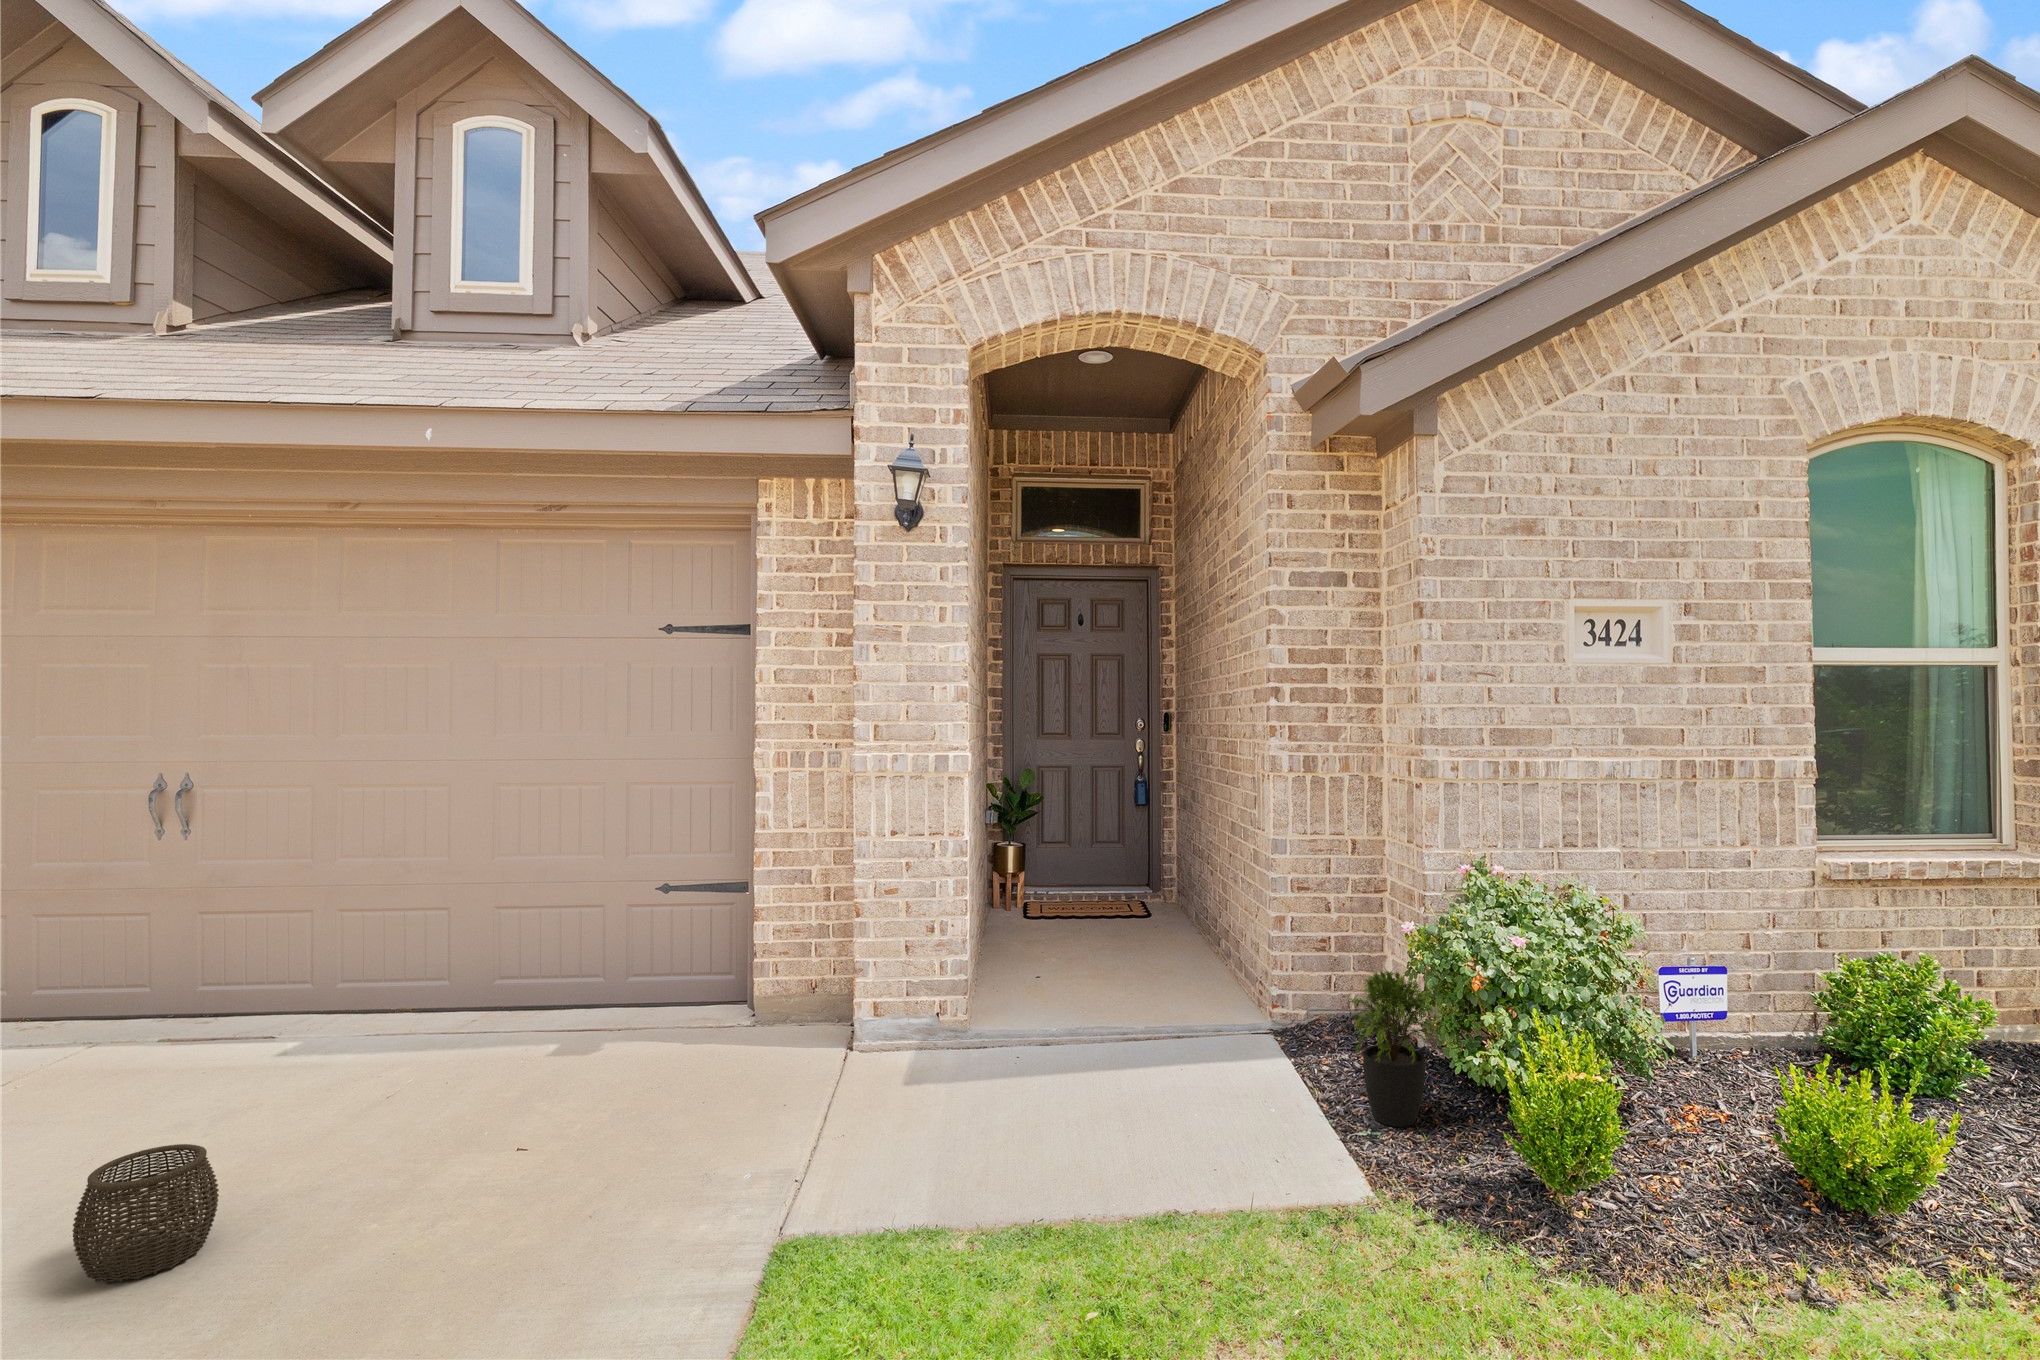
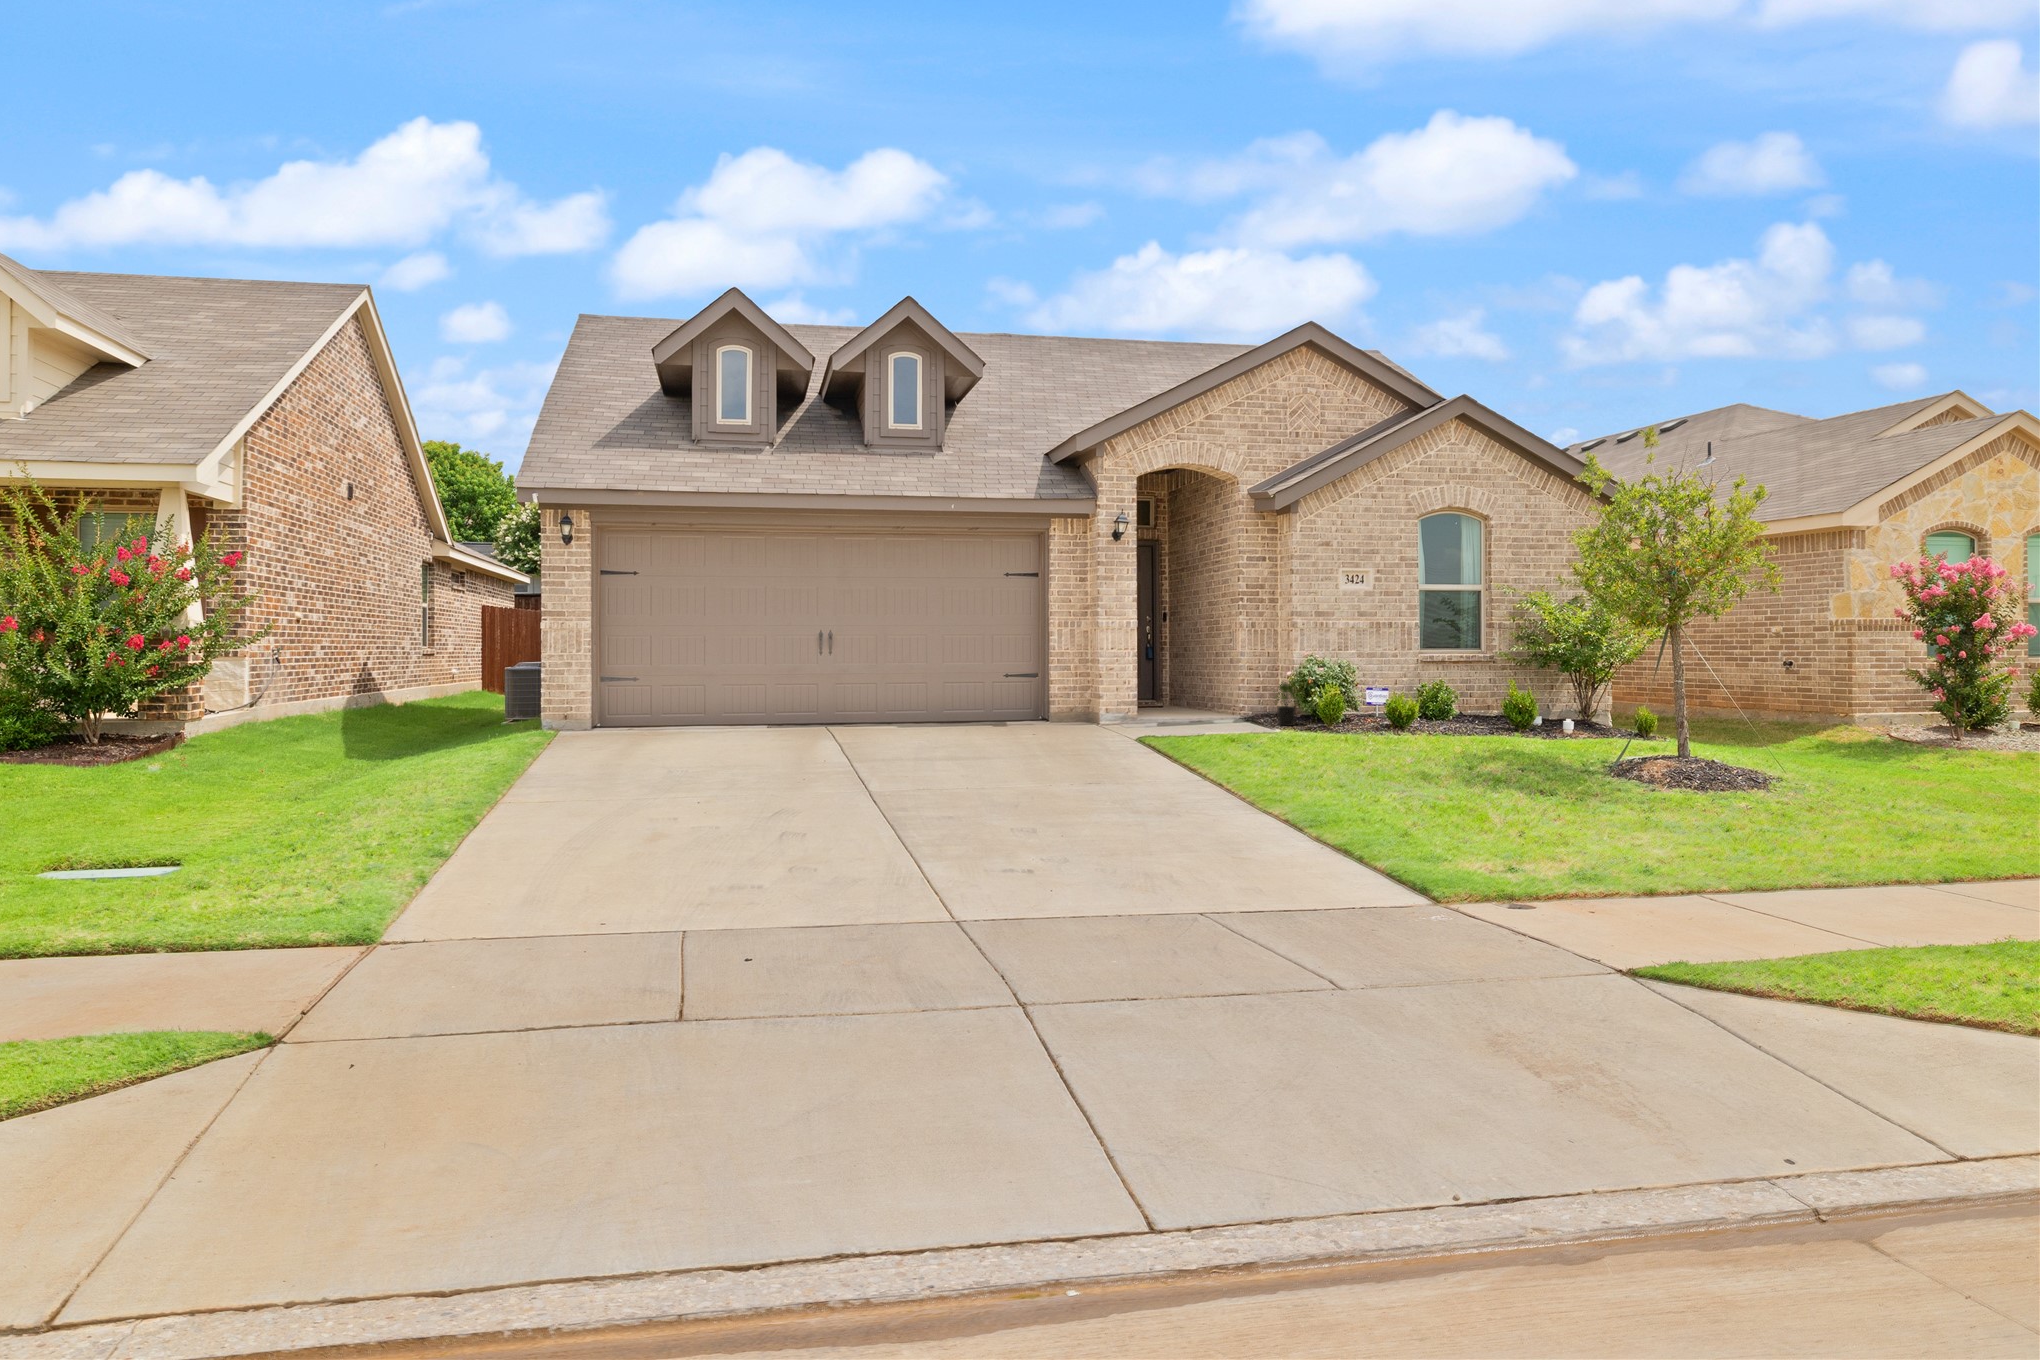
woven basket: present [72,1144,219,1283] -> none [971,715,1000,741]

